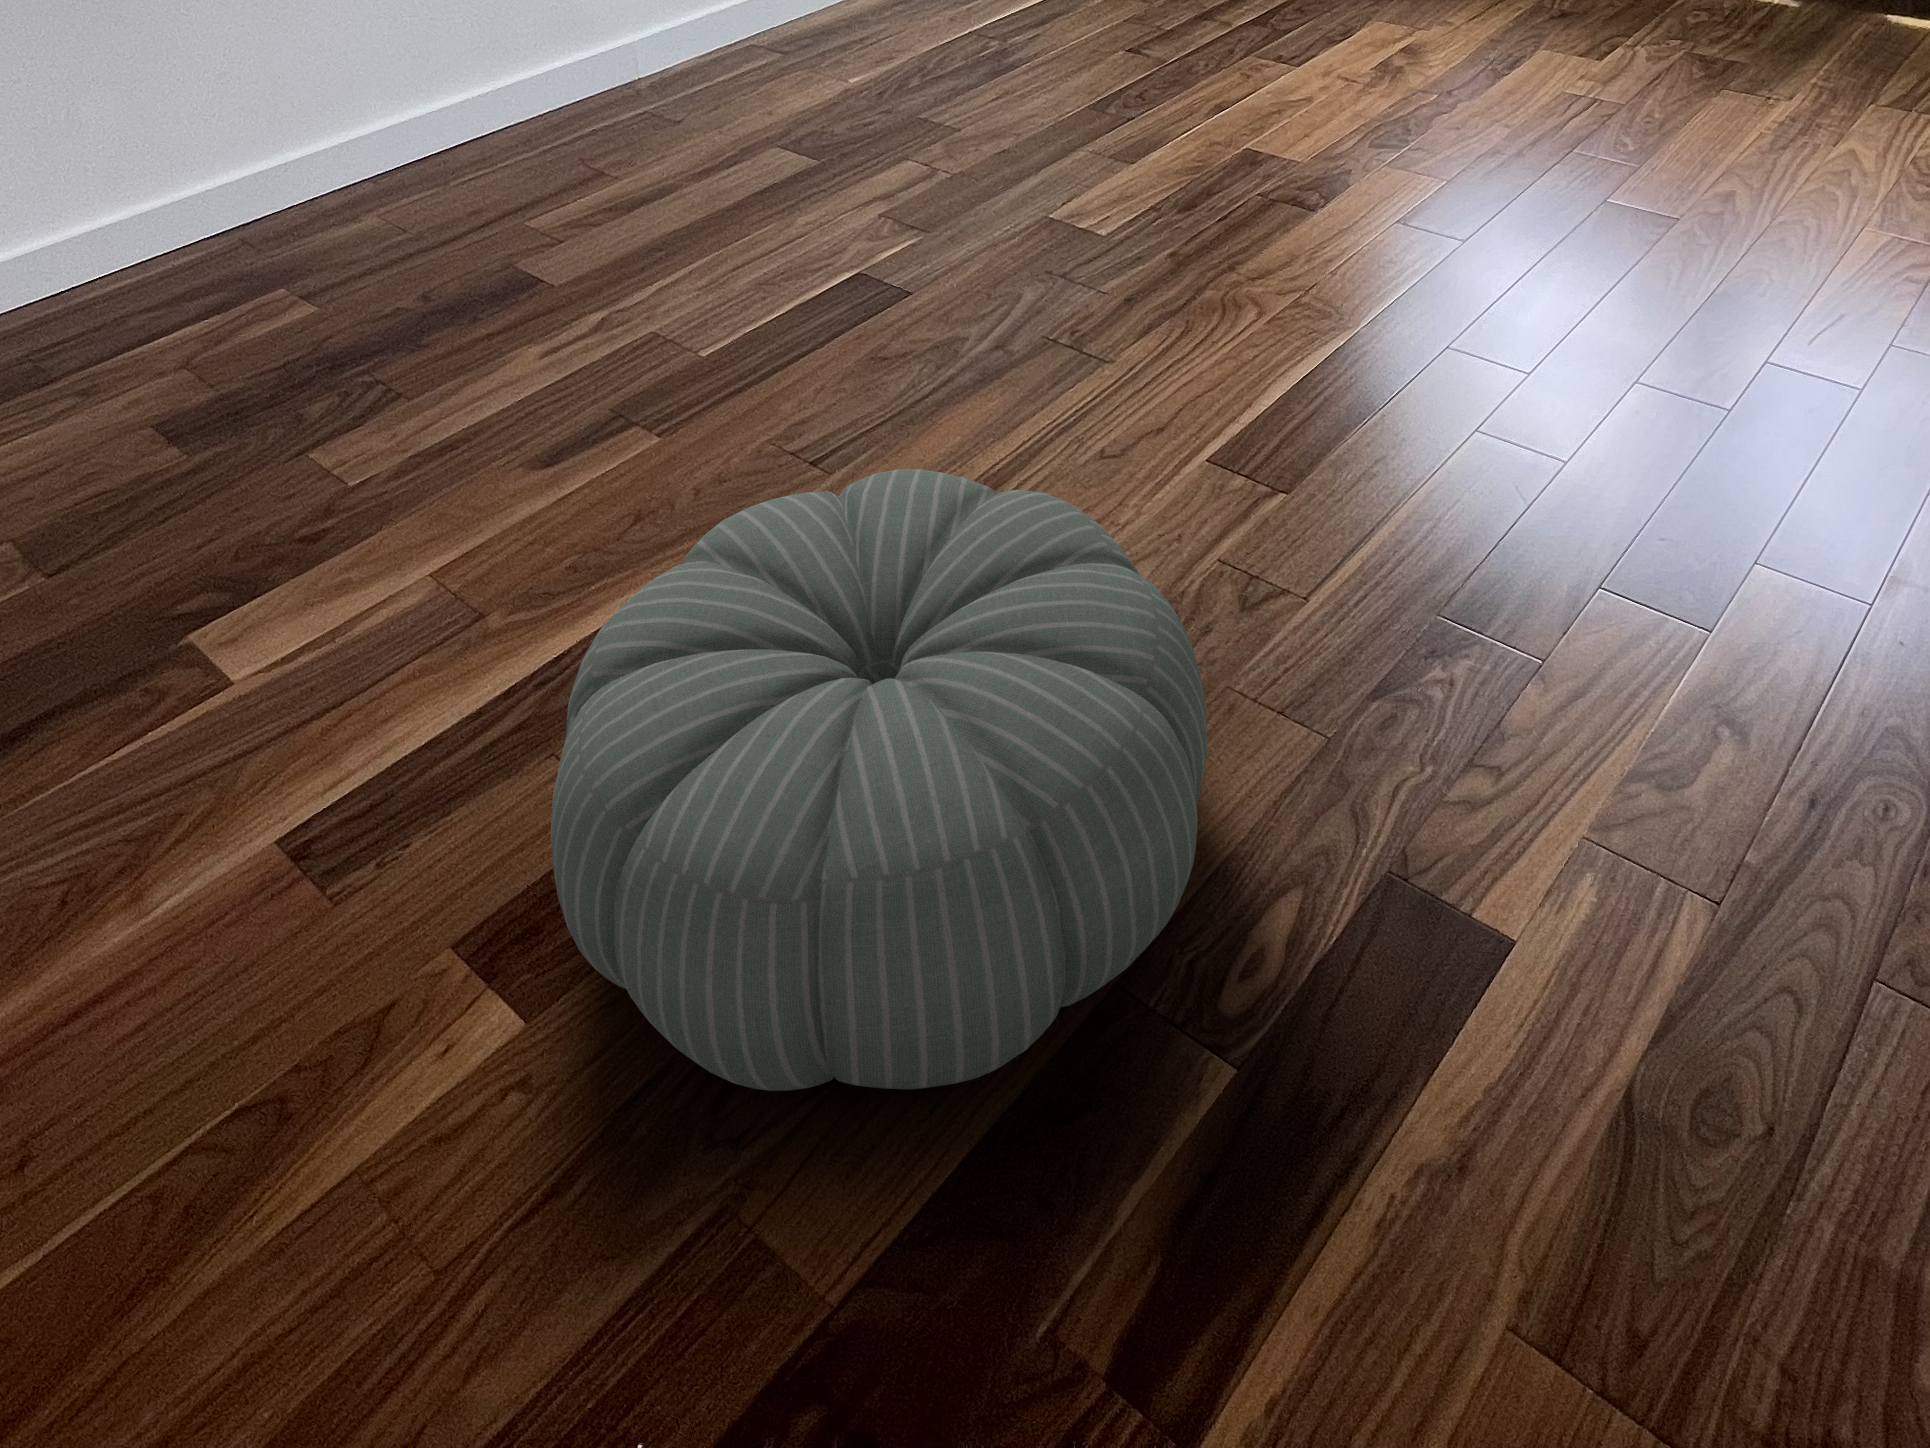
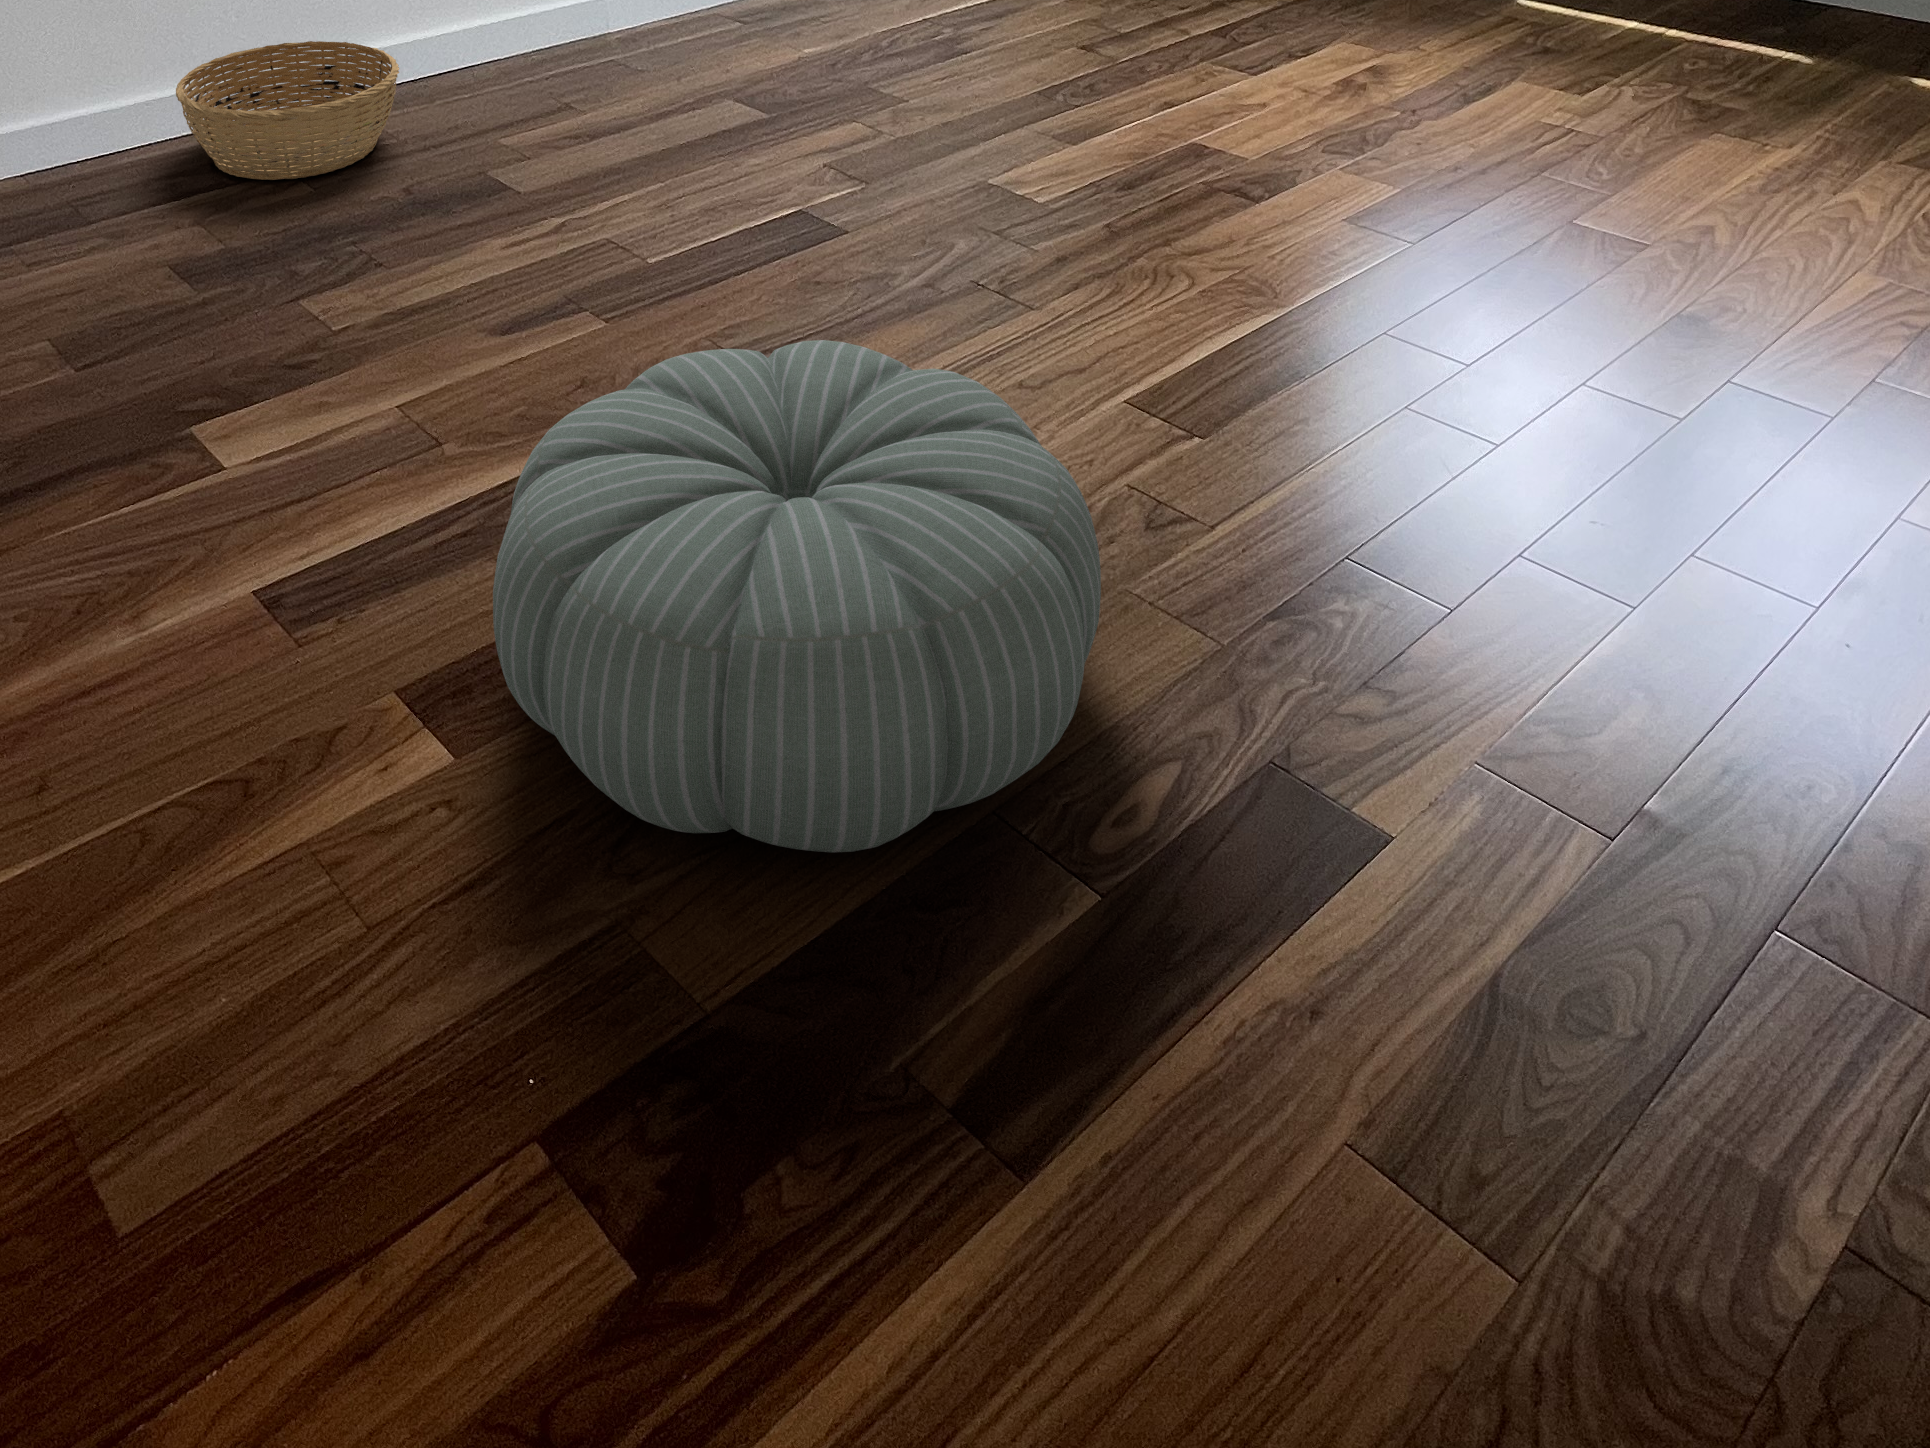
basket: none [157,129,417,299] -> present [176,41,399,180]

